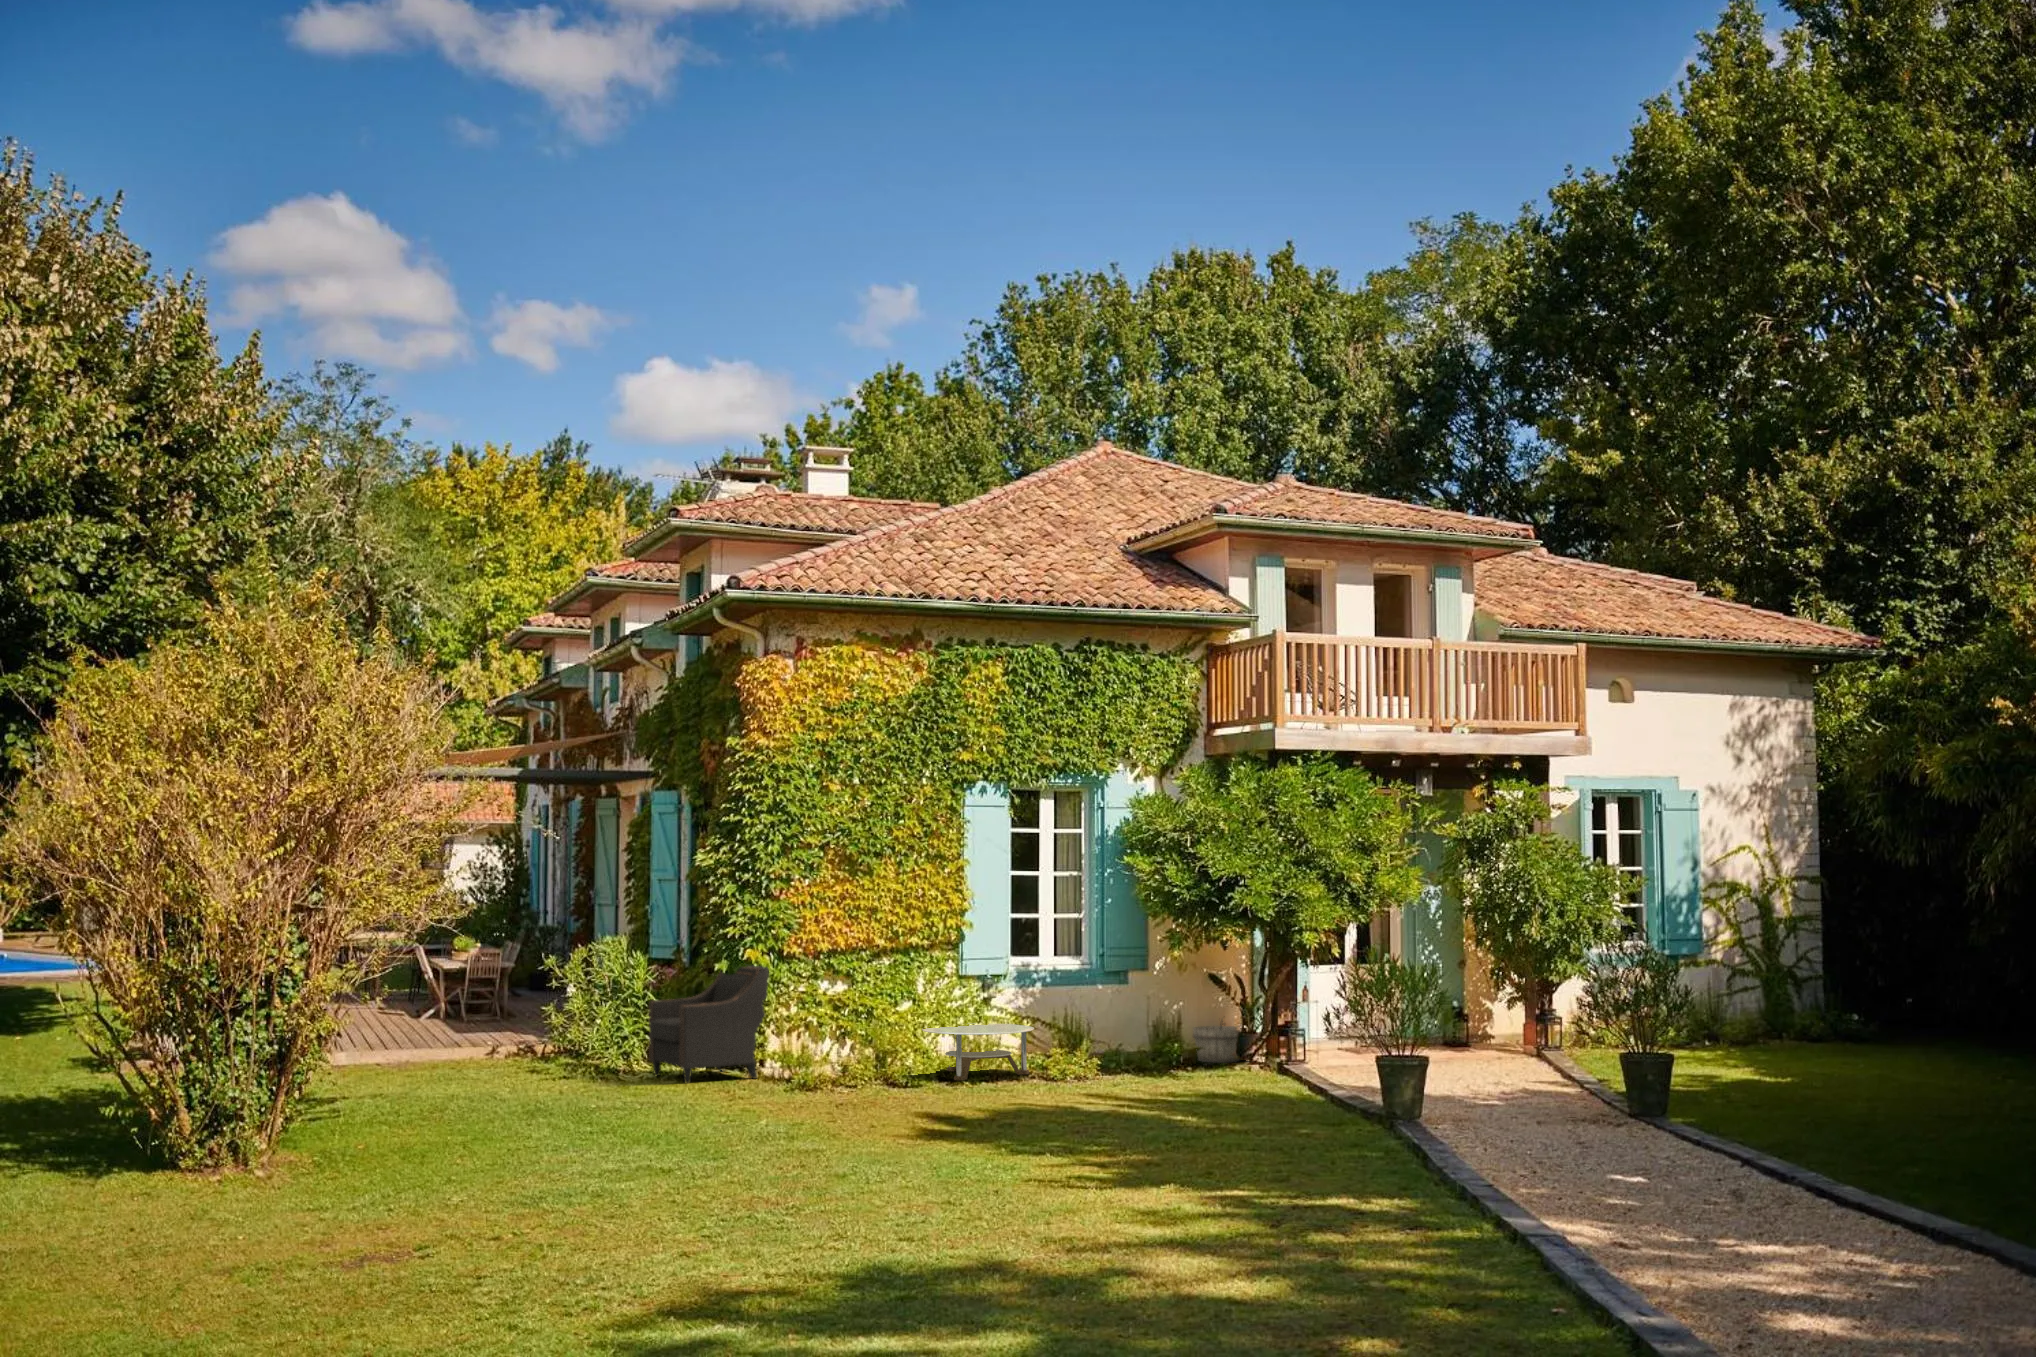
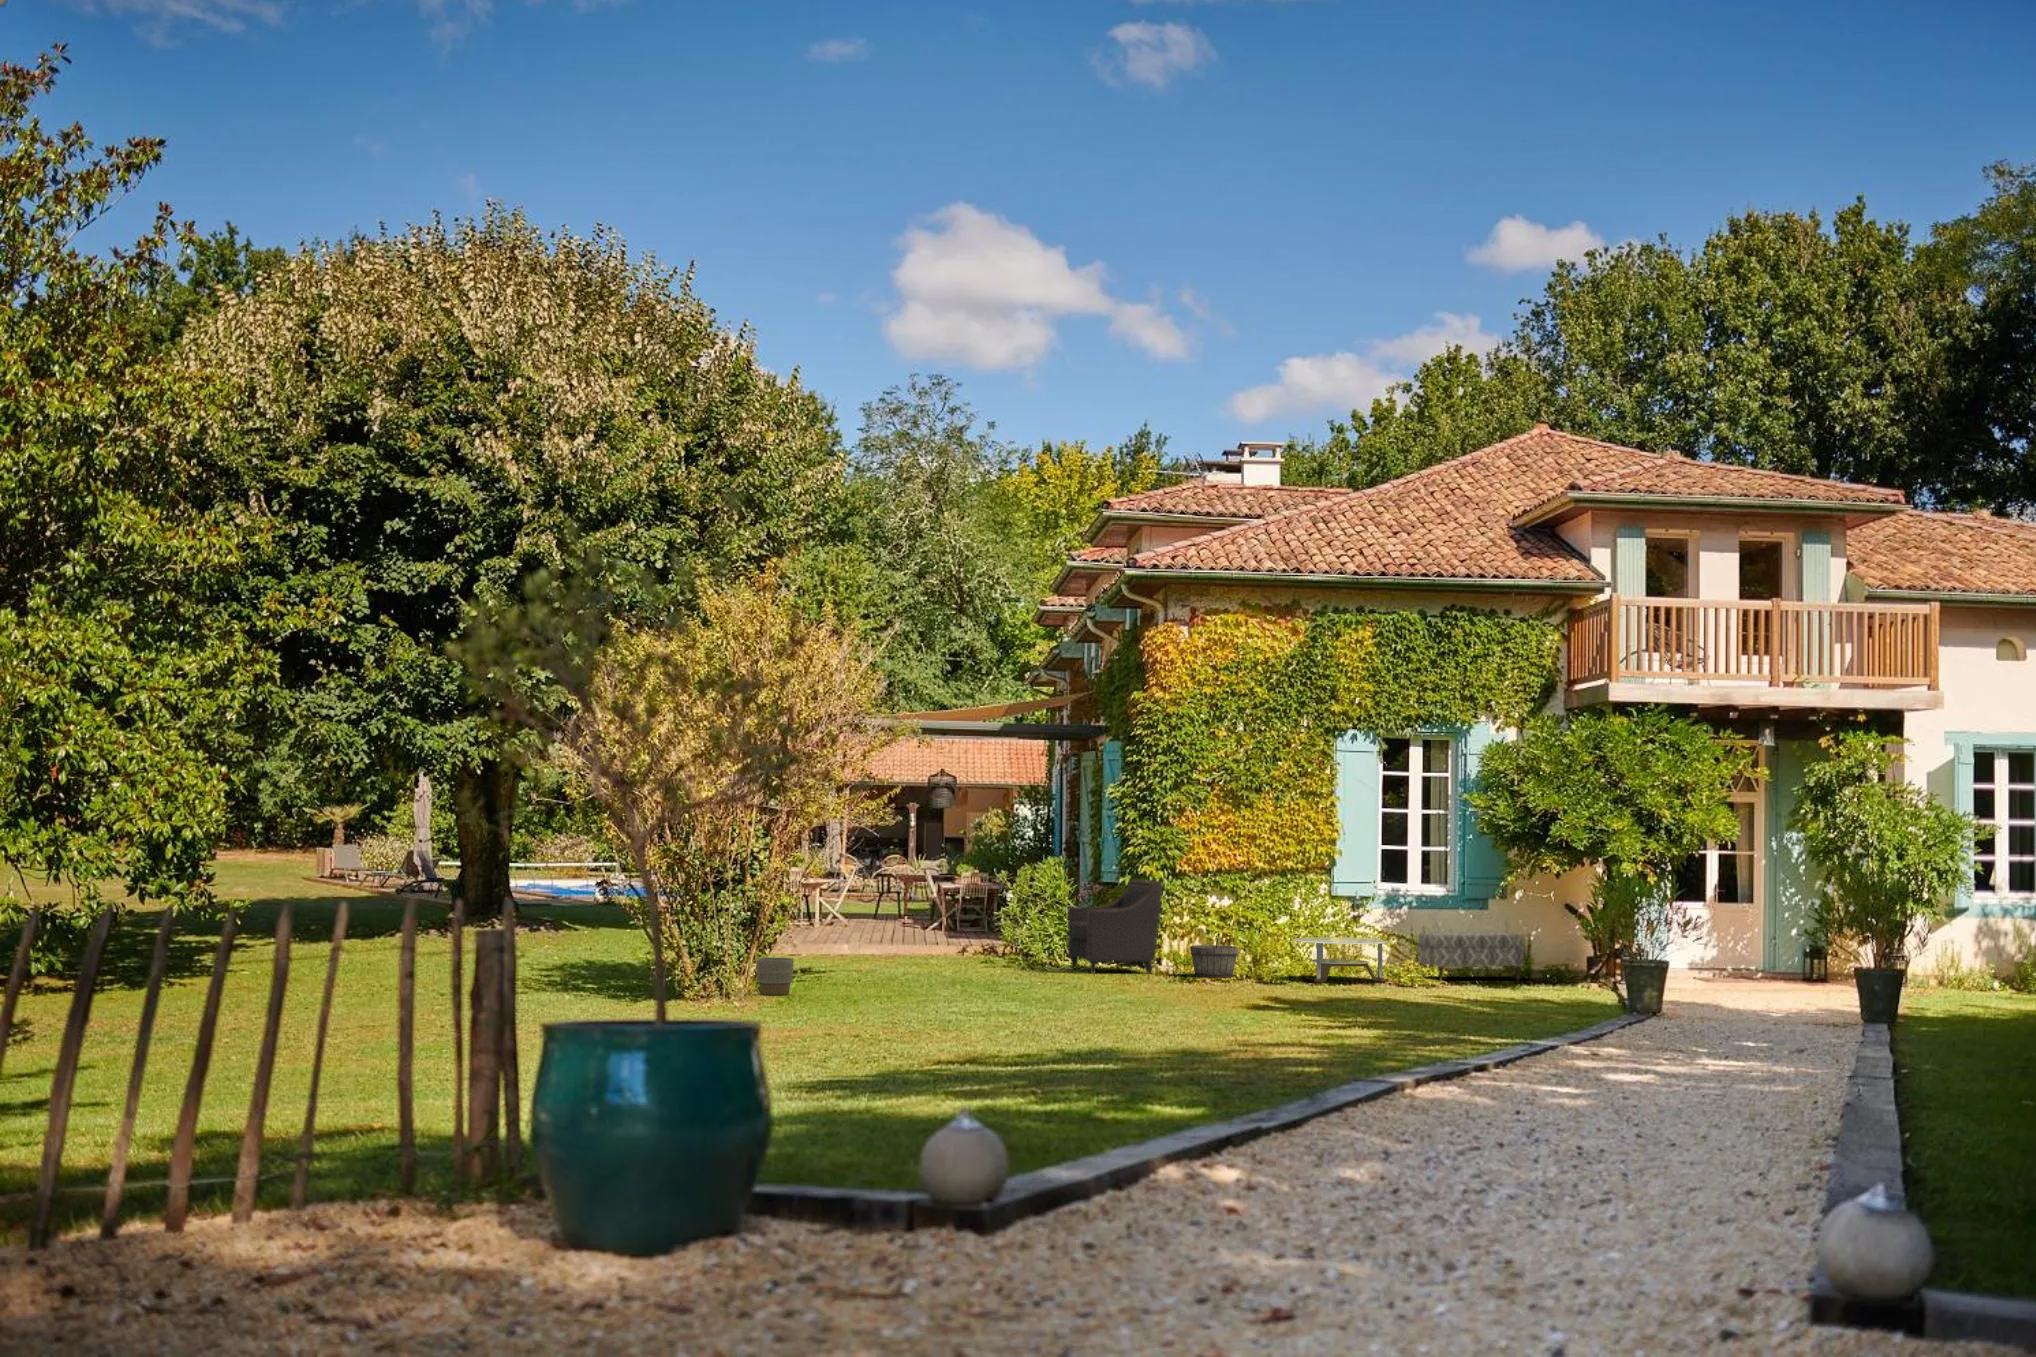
bench: none [1056,1007,1170,1068] -> present [1418,932,1524,980]
wooden bucket: present [1192,1021,1240,1063] -> present [1190,936,1238,978]
planter: none [288,1103,339,1156] -> present [757,958,794,995]

